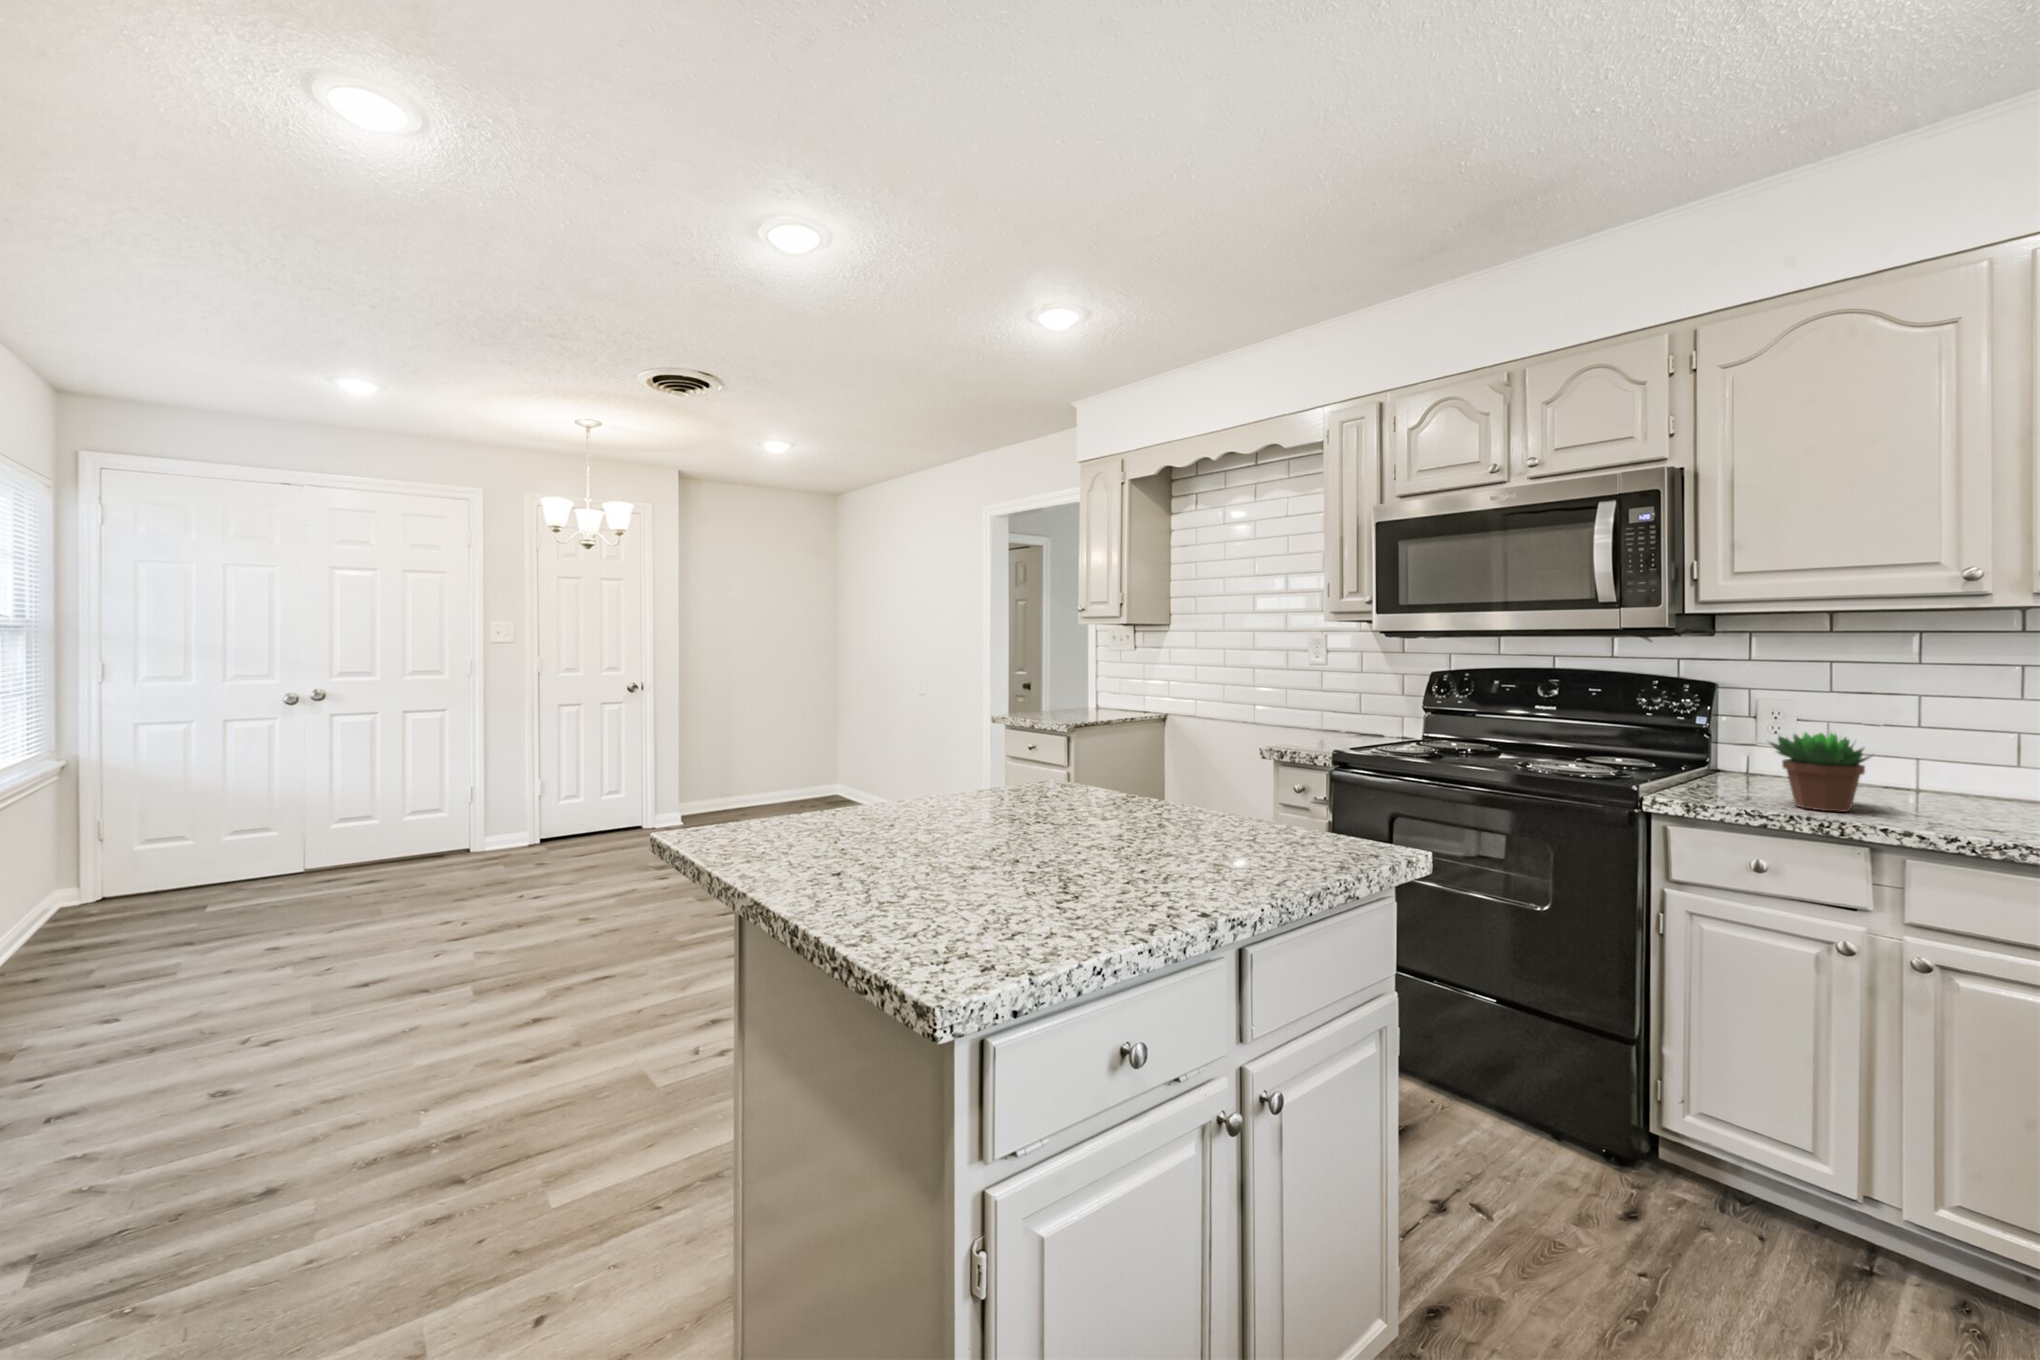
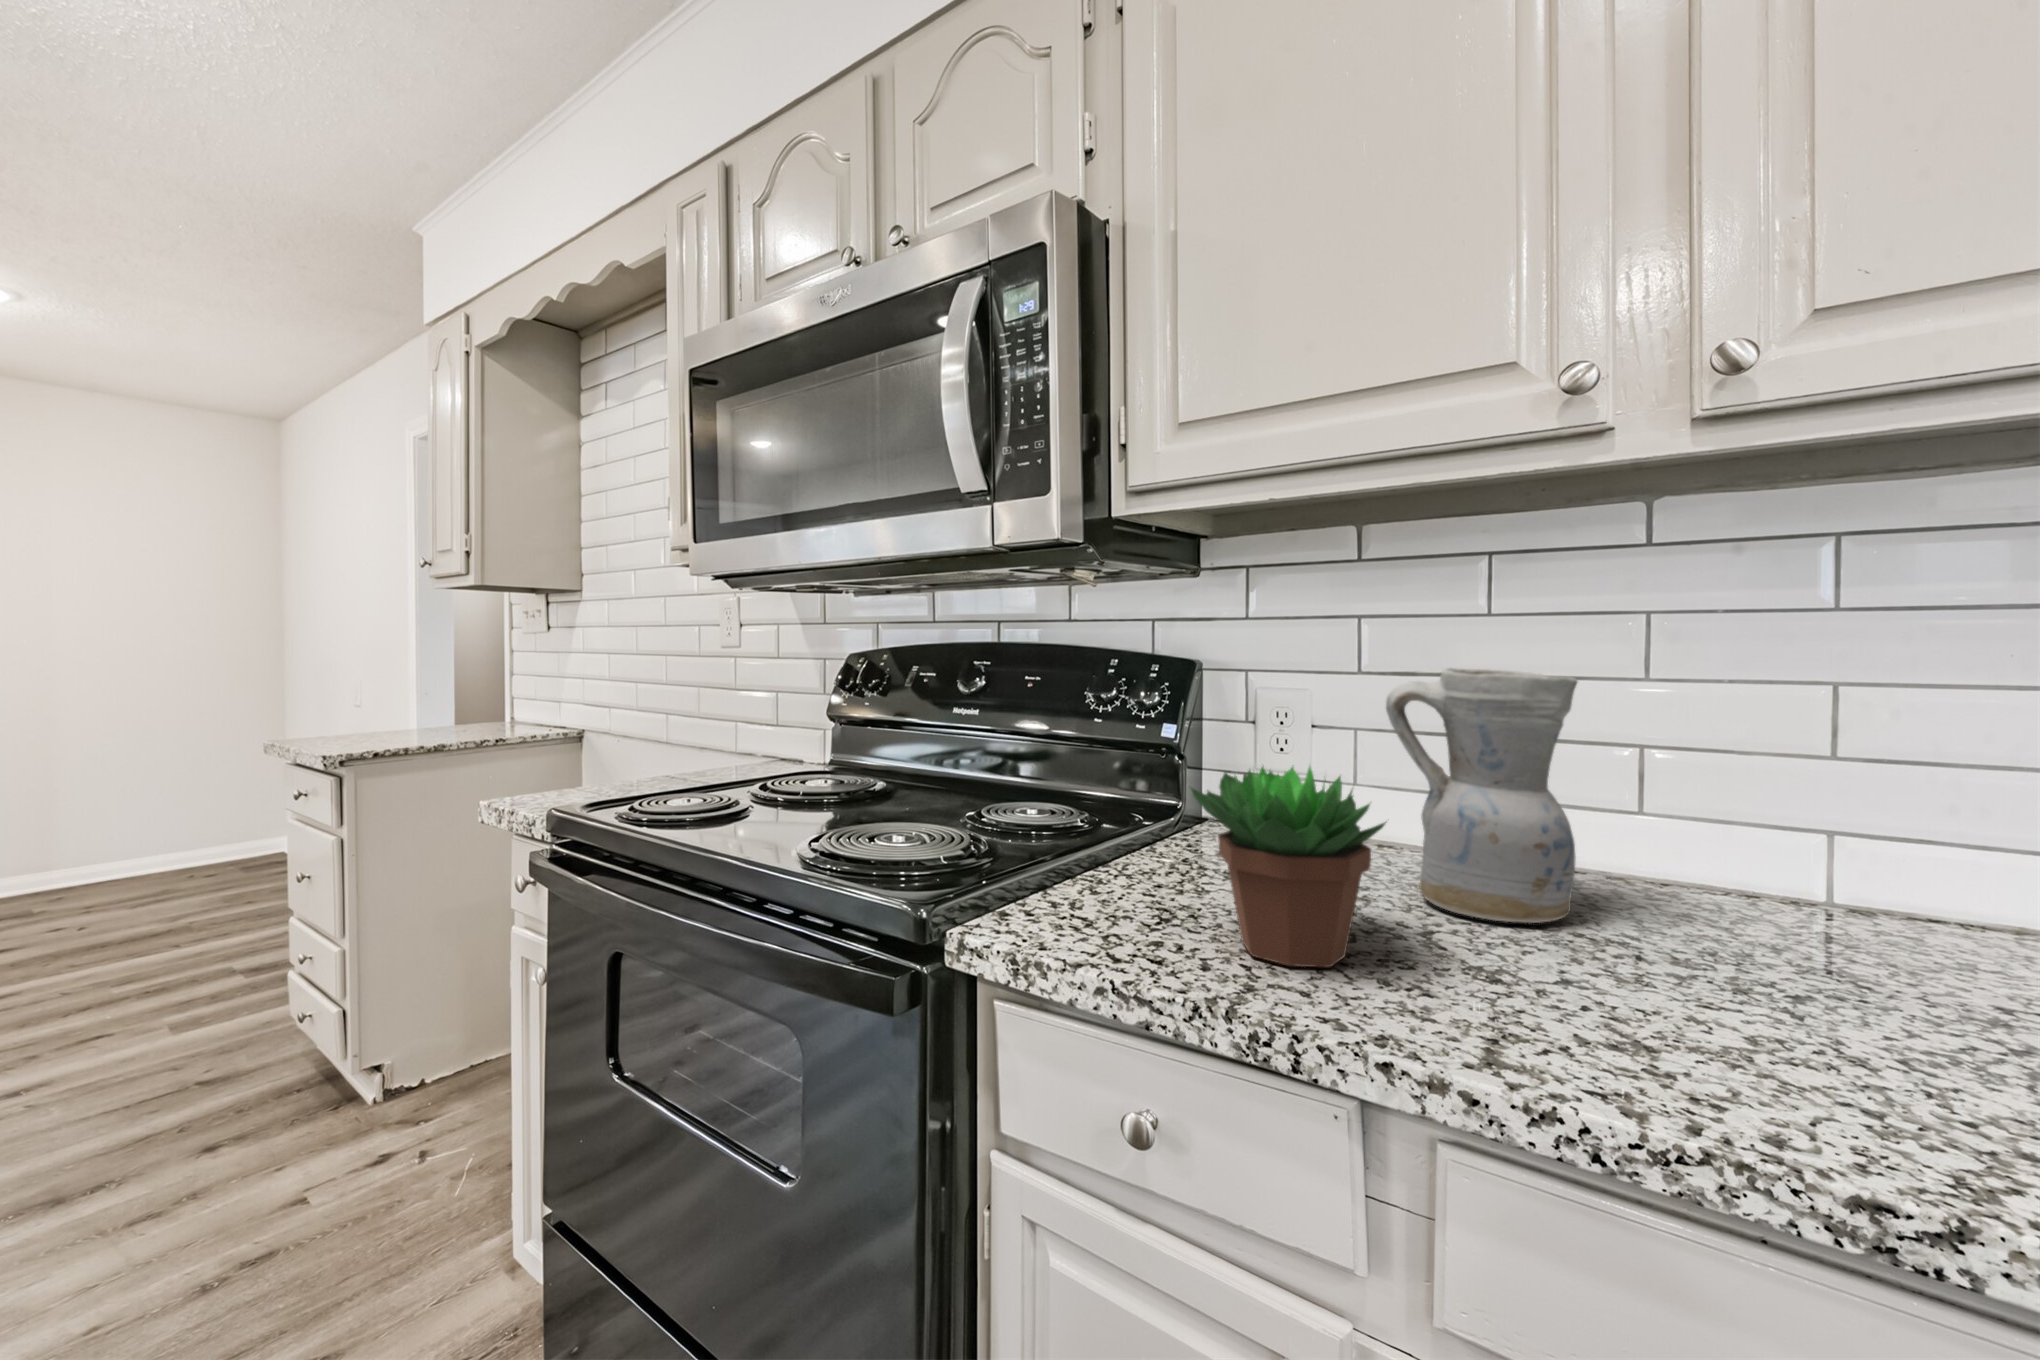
ceramic pitcher: none [1862,692,1973,807] -> present [1386,668,1577,923]

